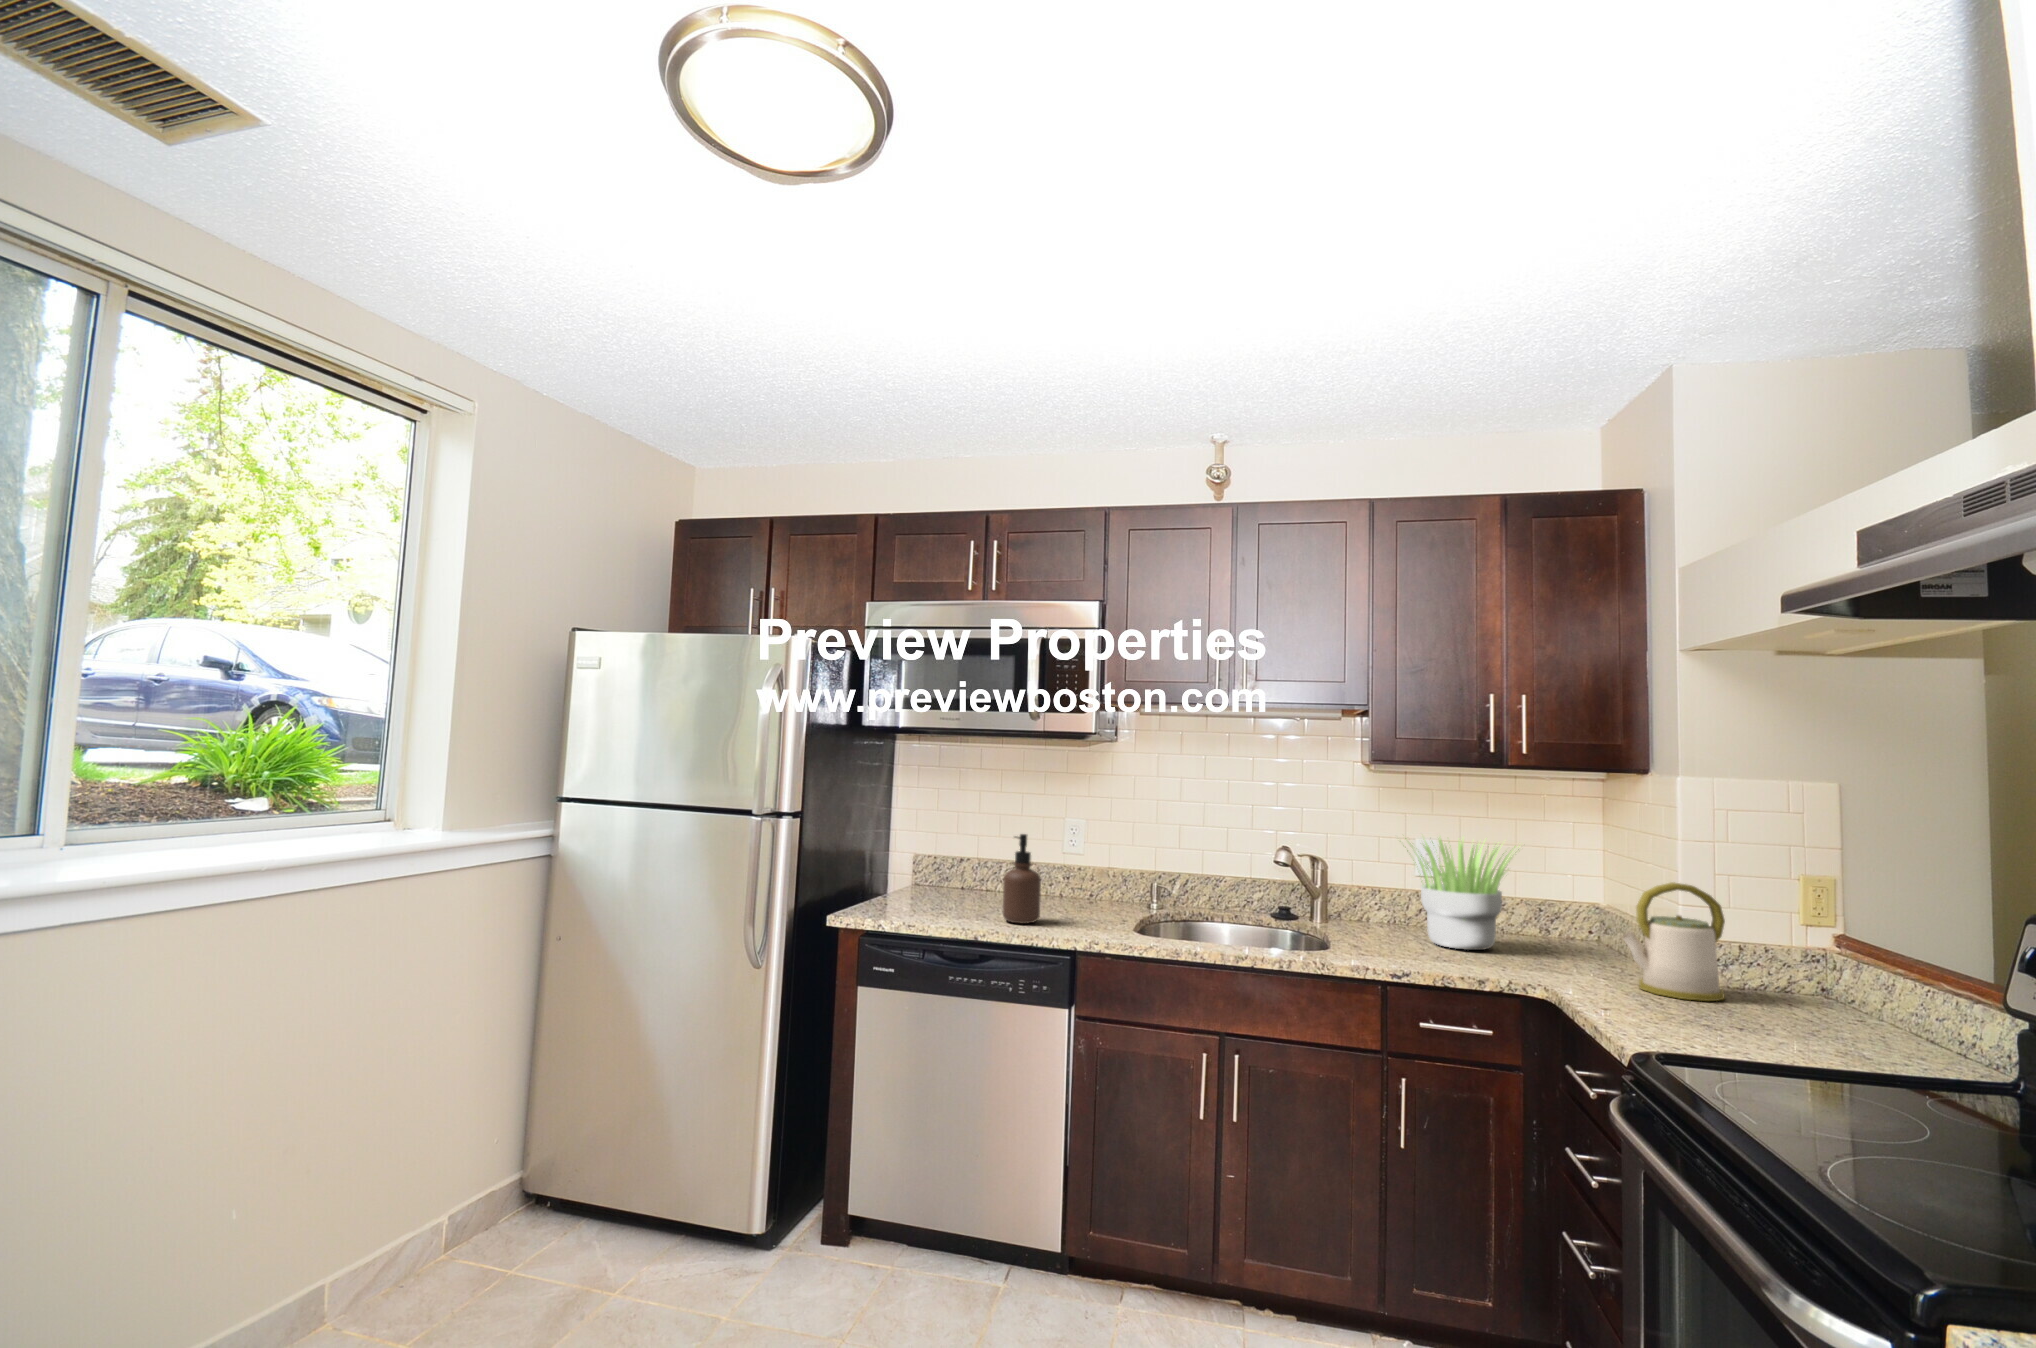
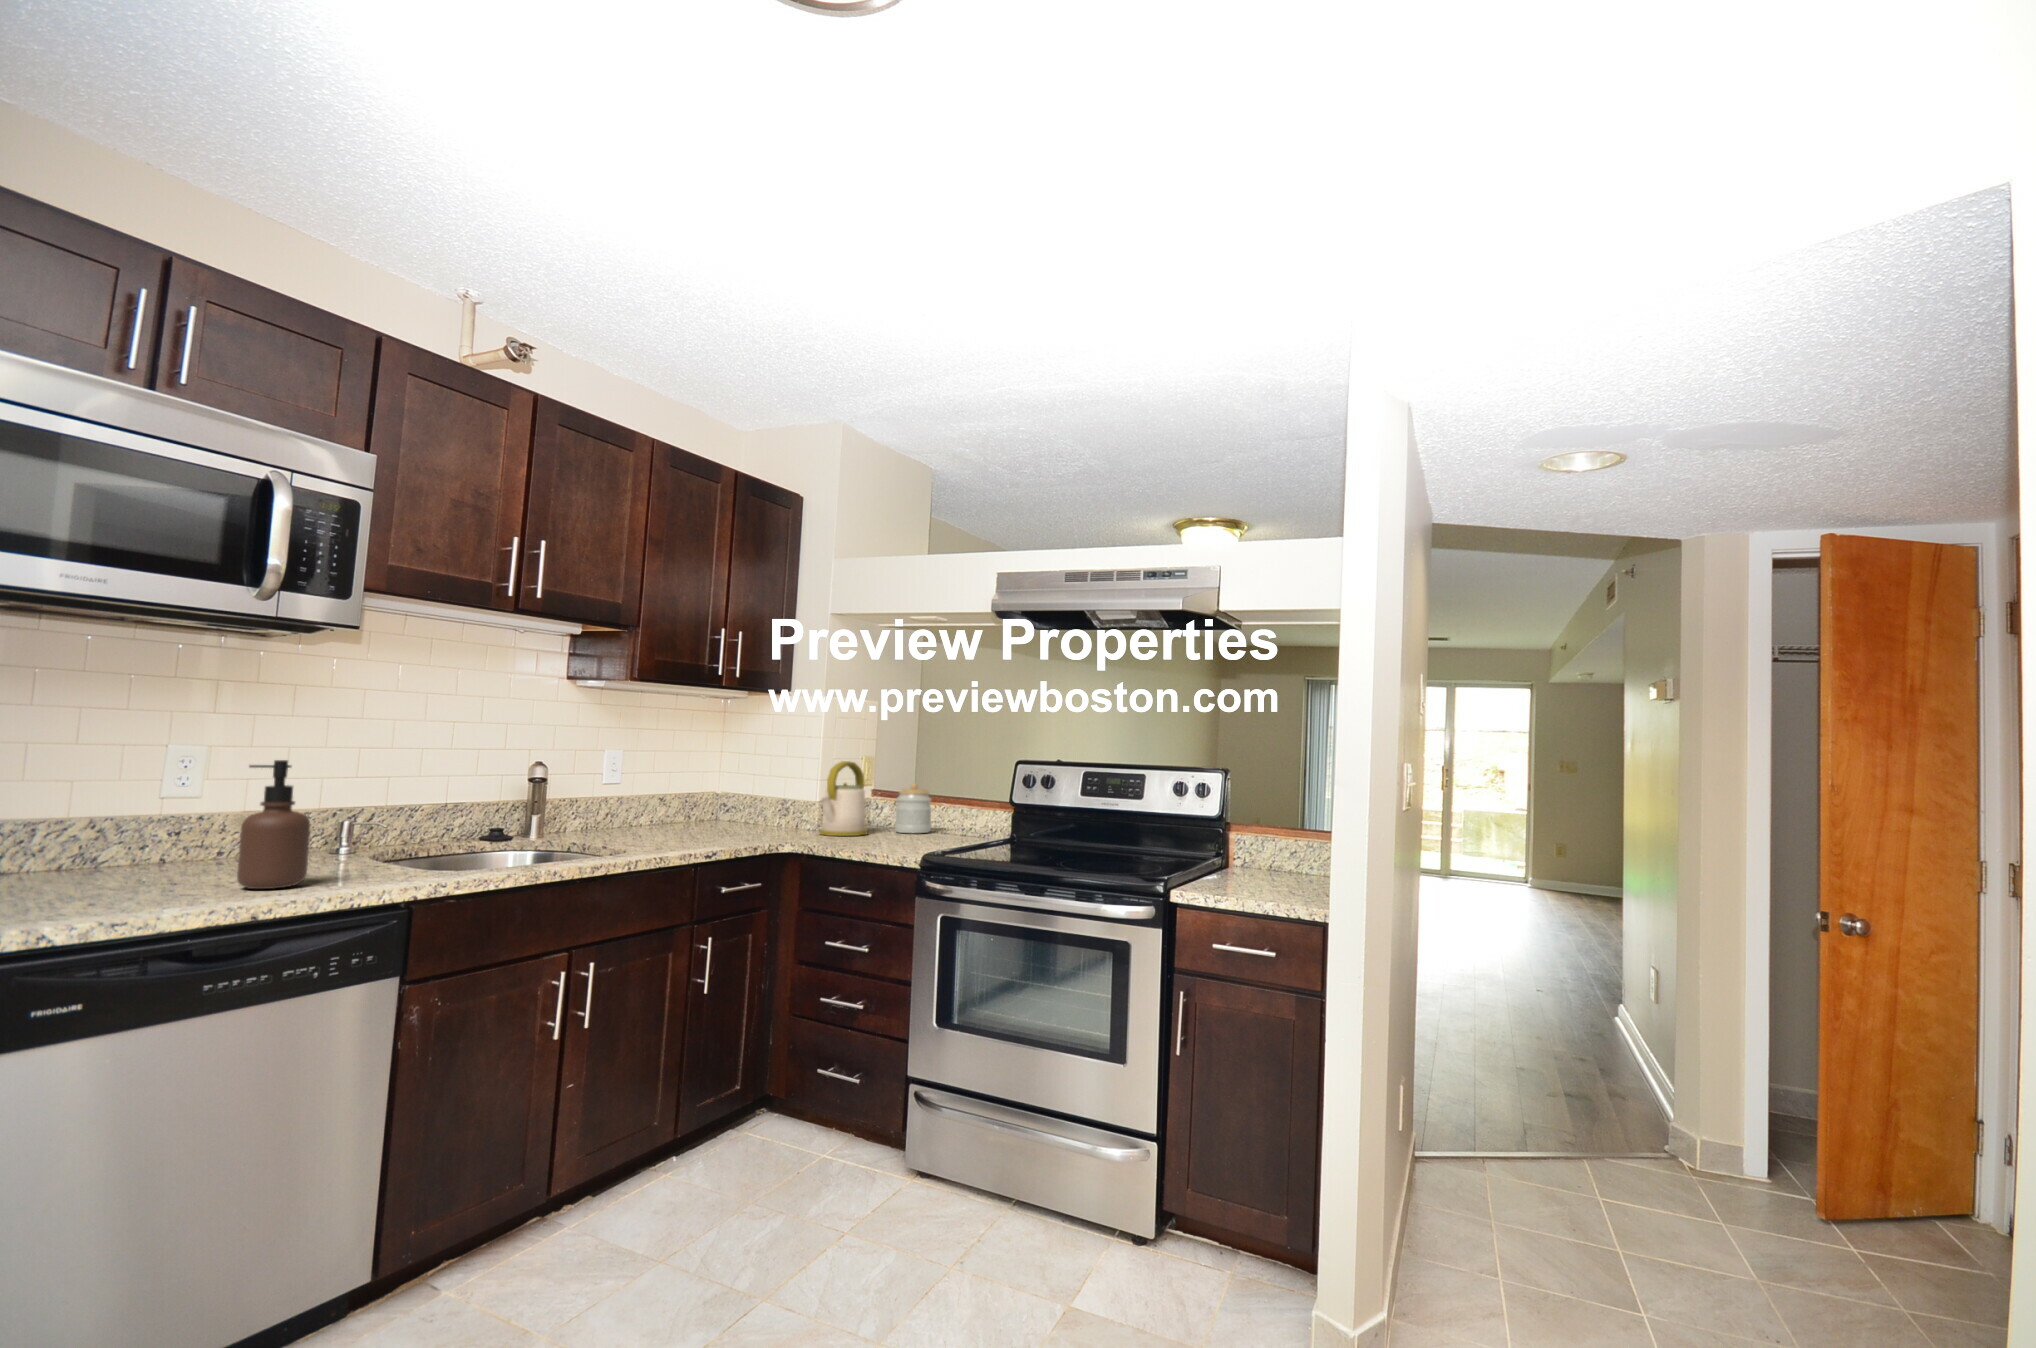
potted plant: present [1403,837,1519,950] -> none [618,742,733,836]
jar: none [1782,934,1863,1025] -> present [895,783,931,833]

